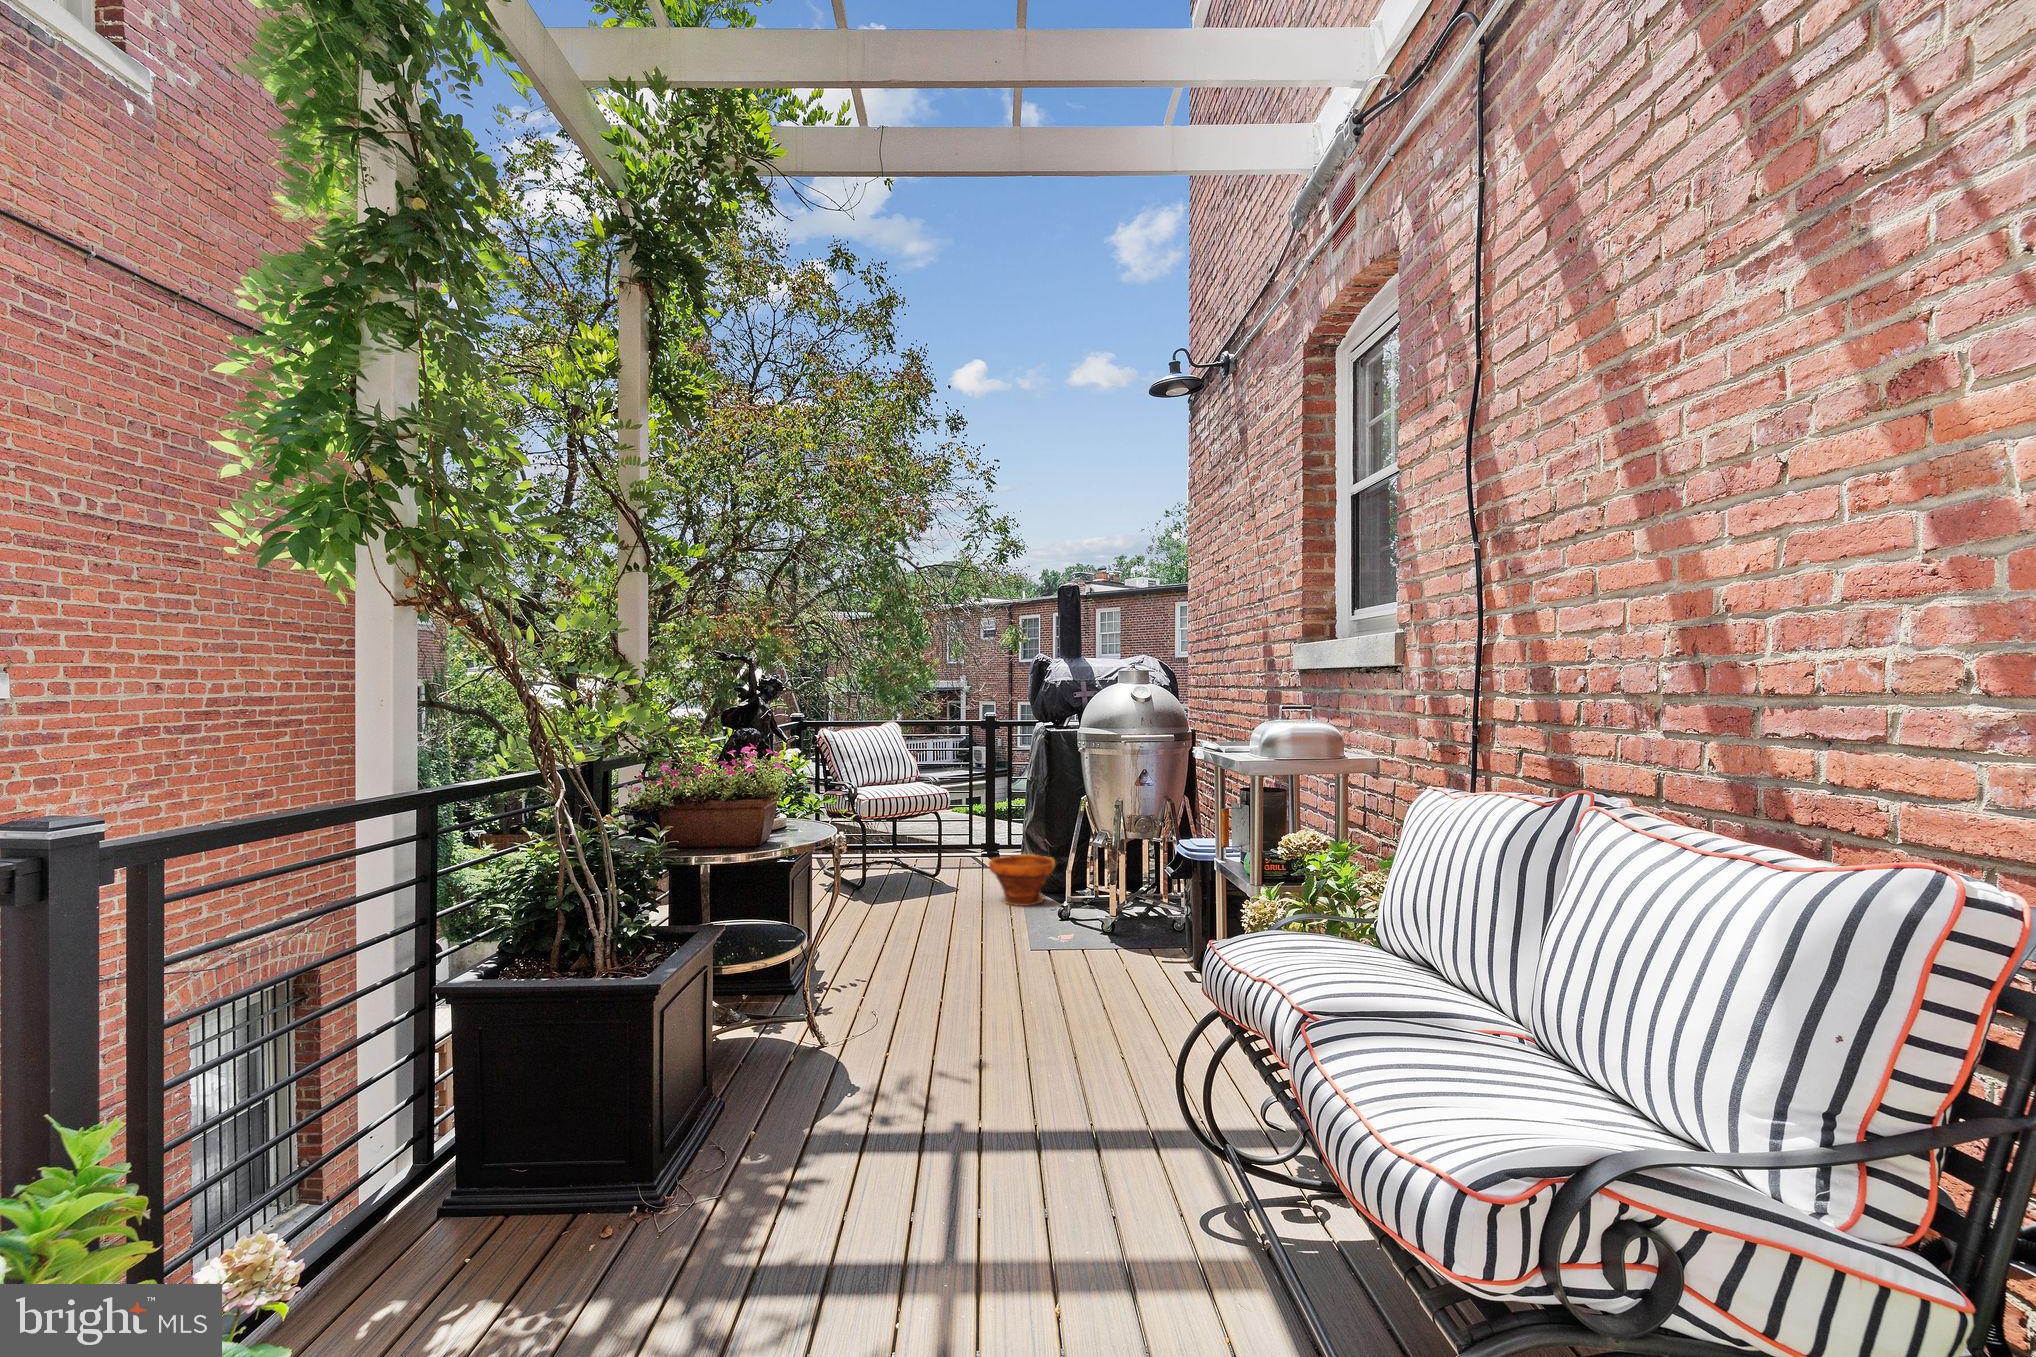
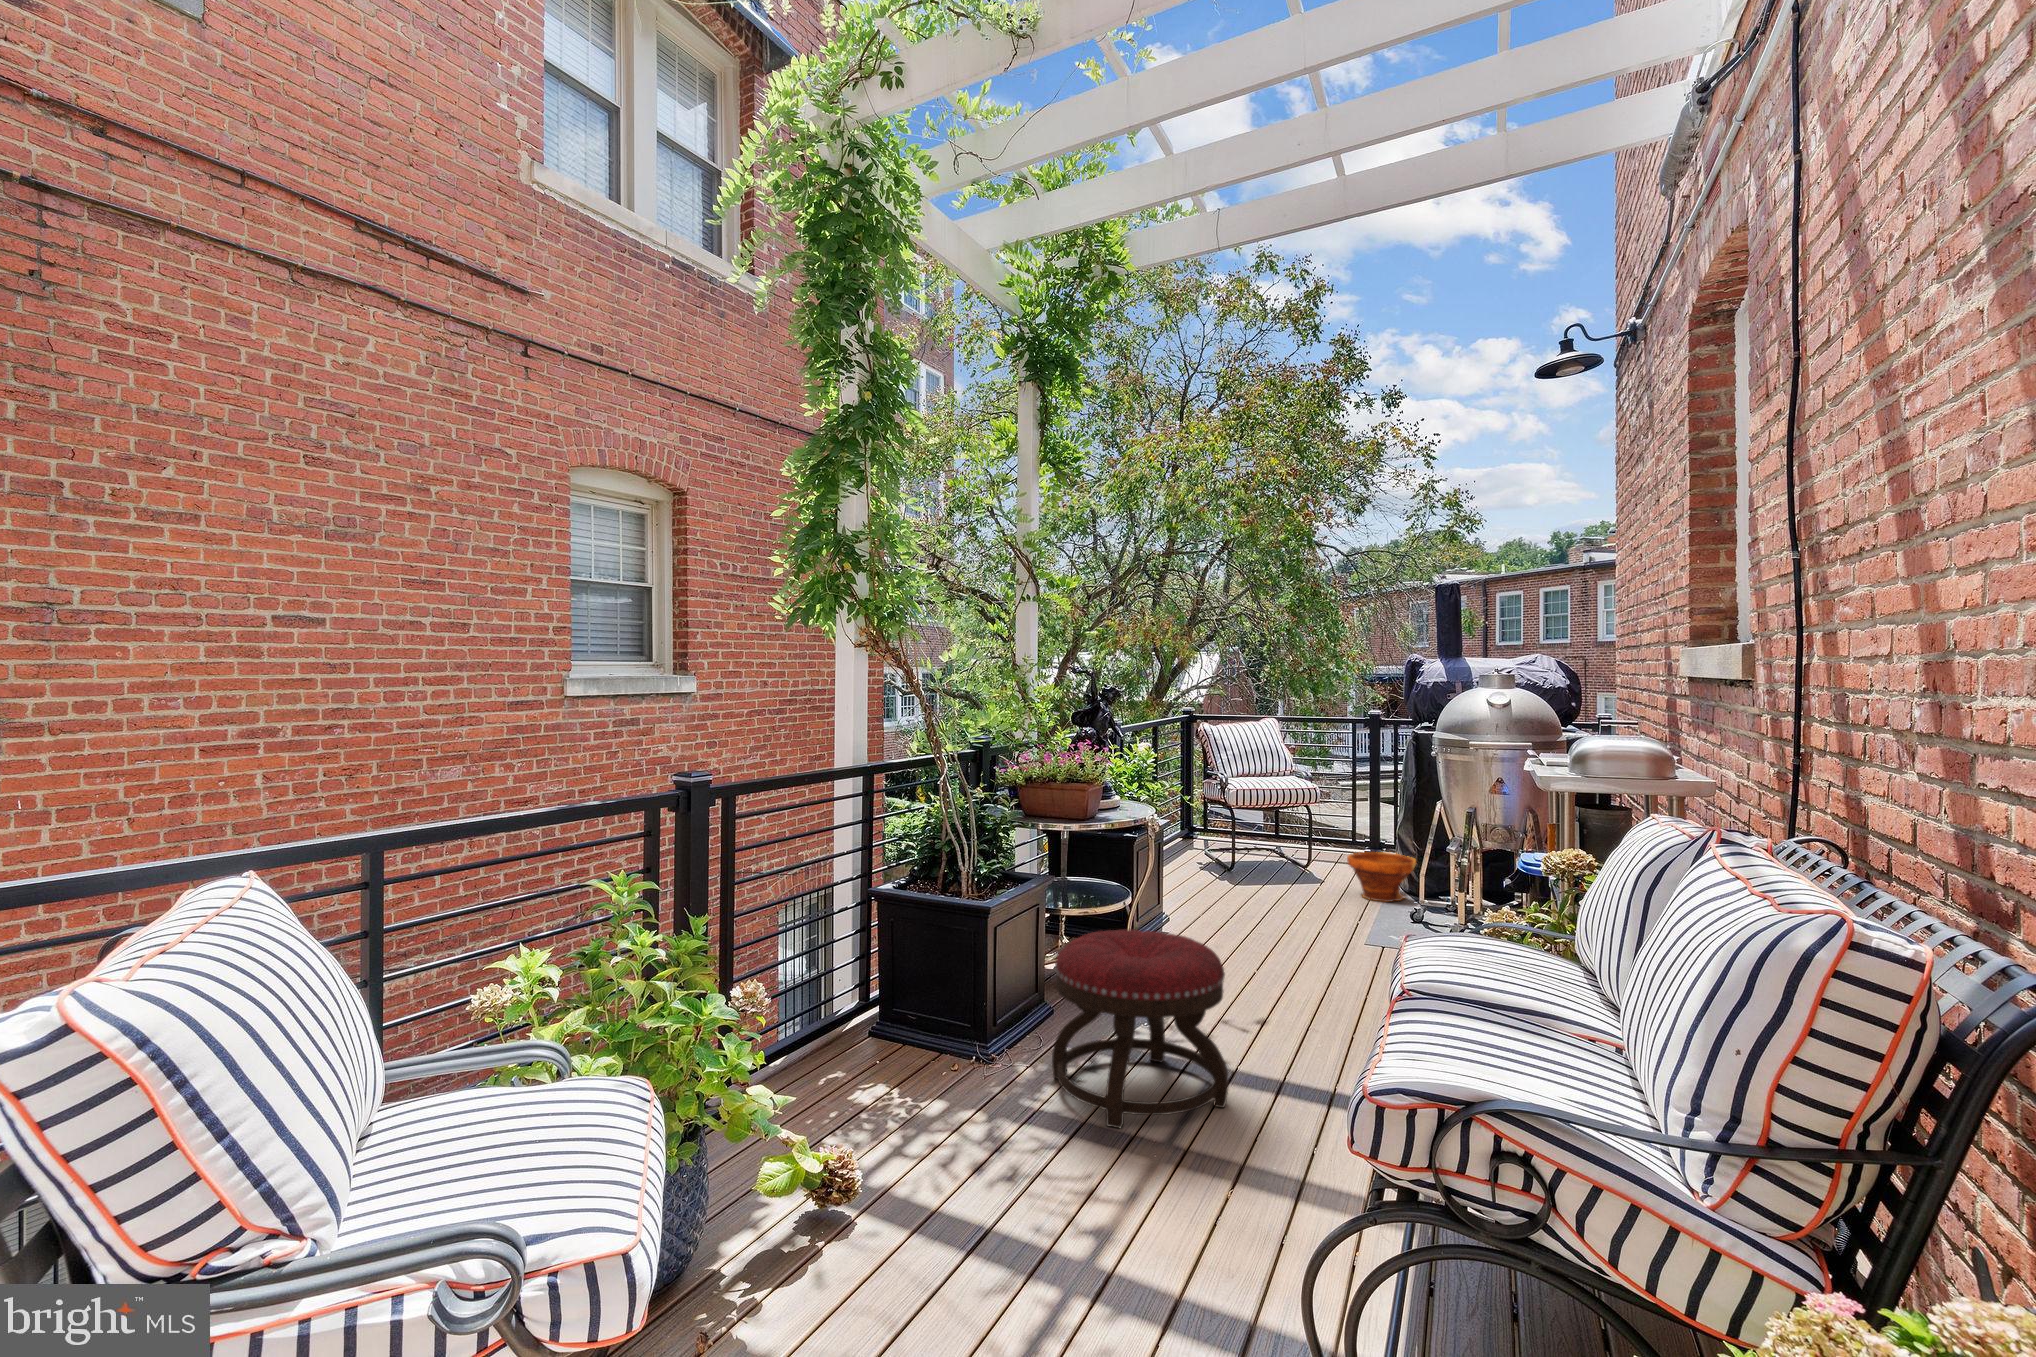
ottoman: none [754,986,988,1263] -> present [1052,929,1229,1128]

